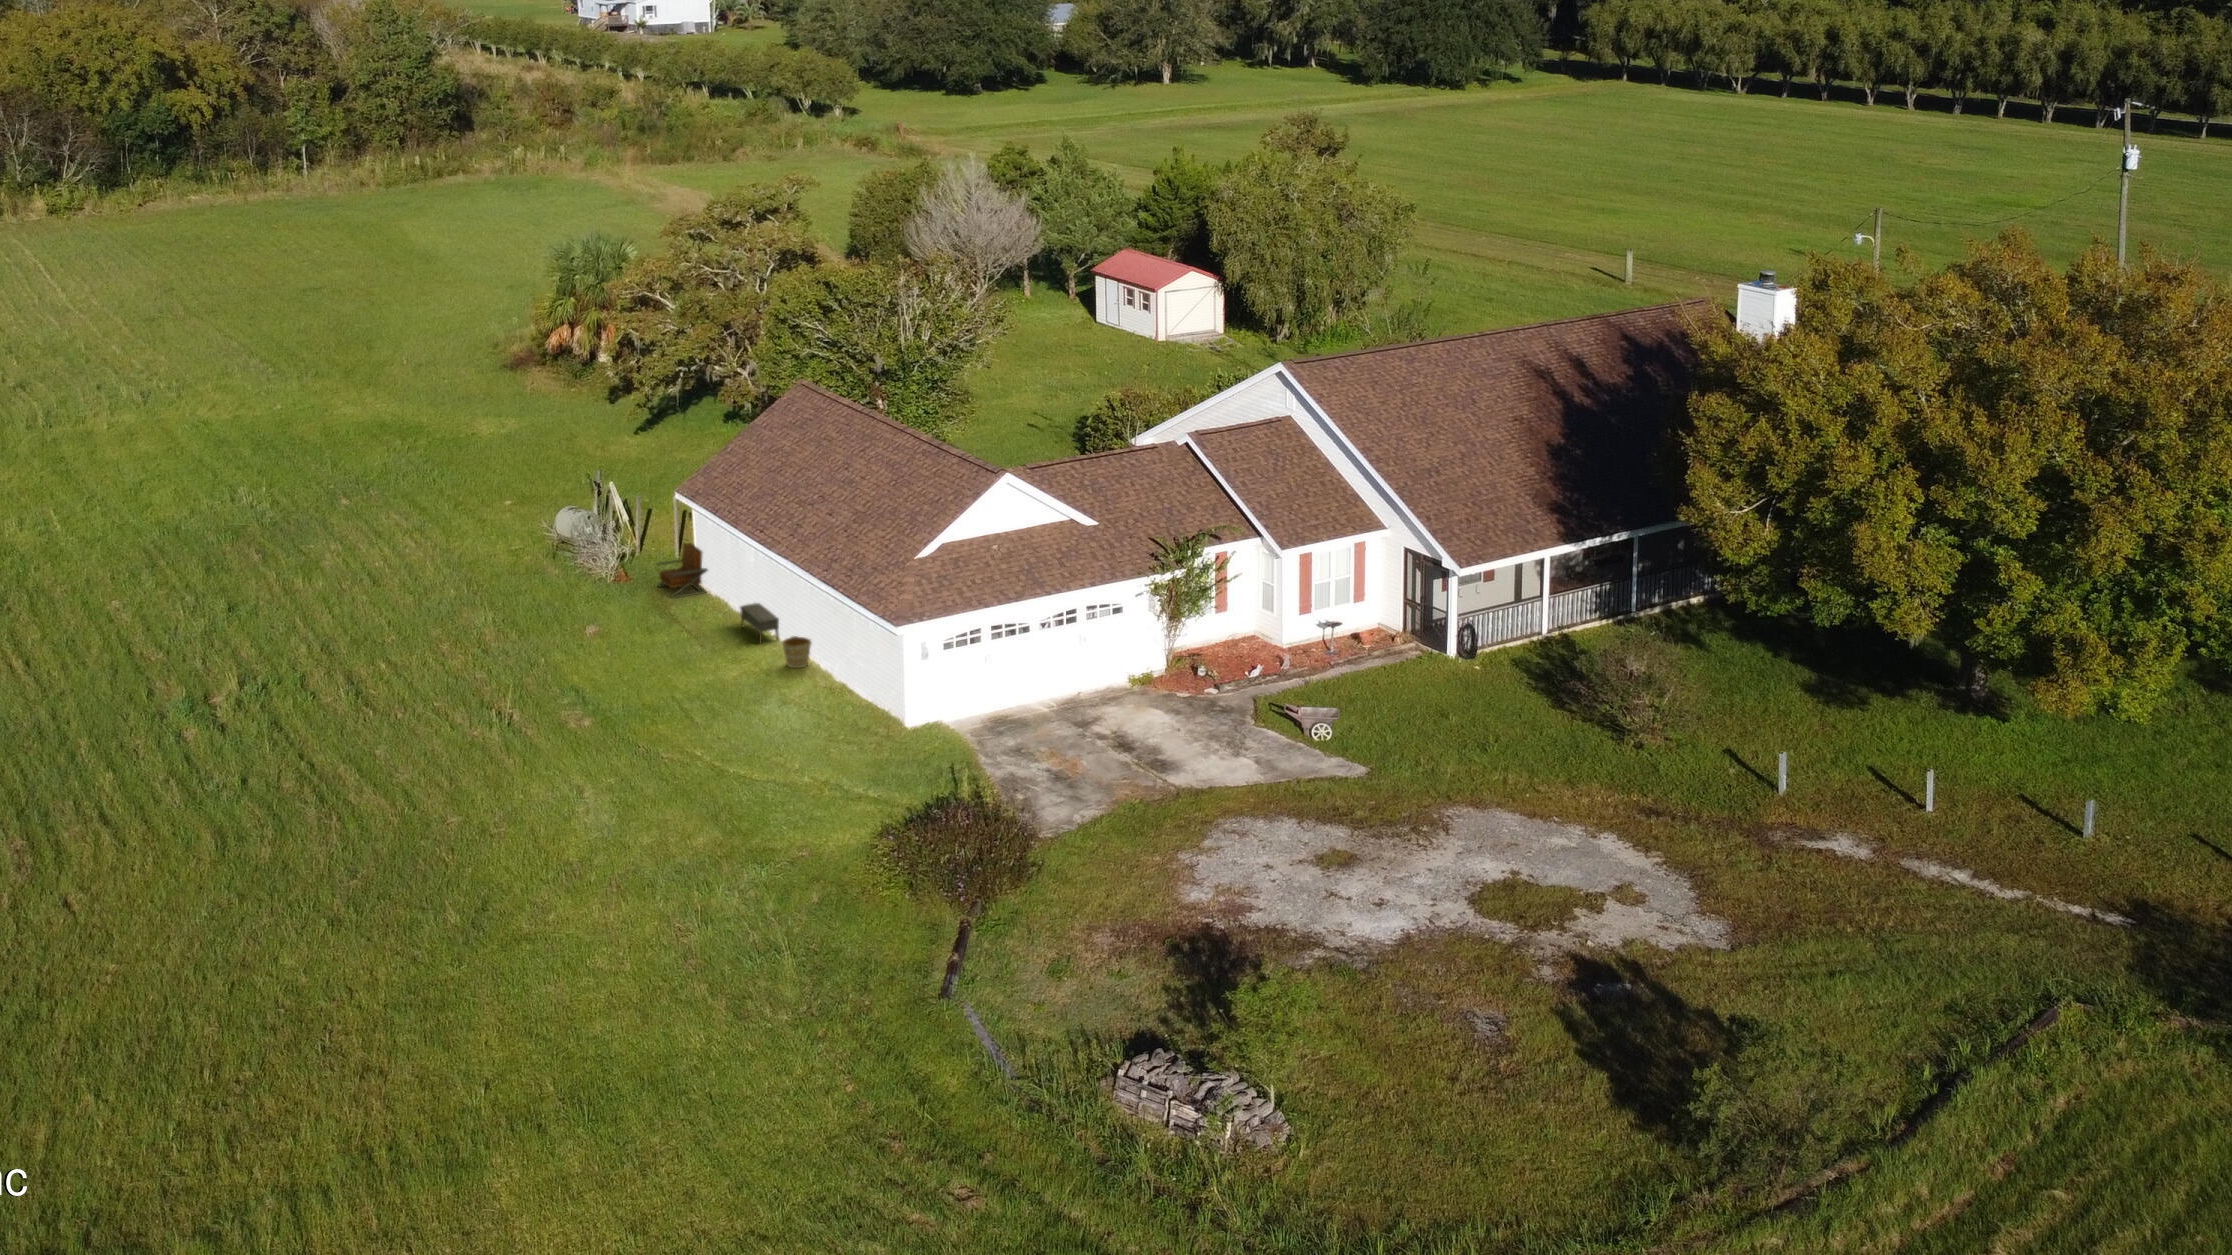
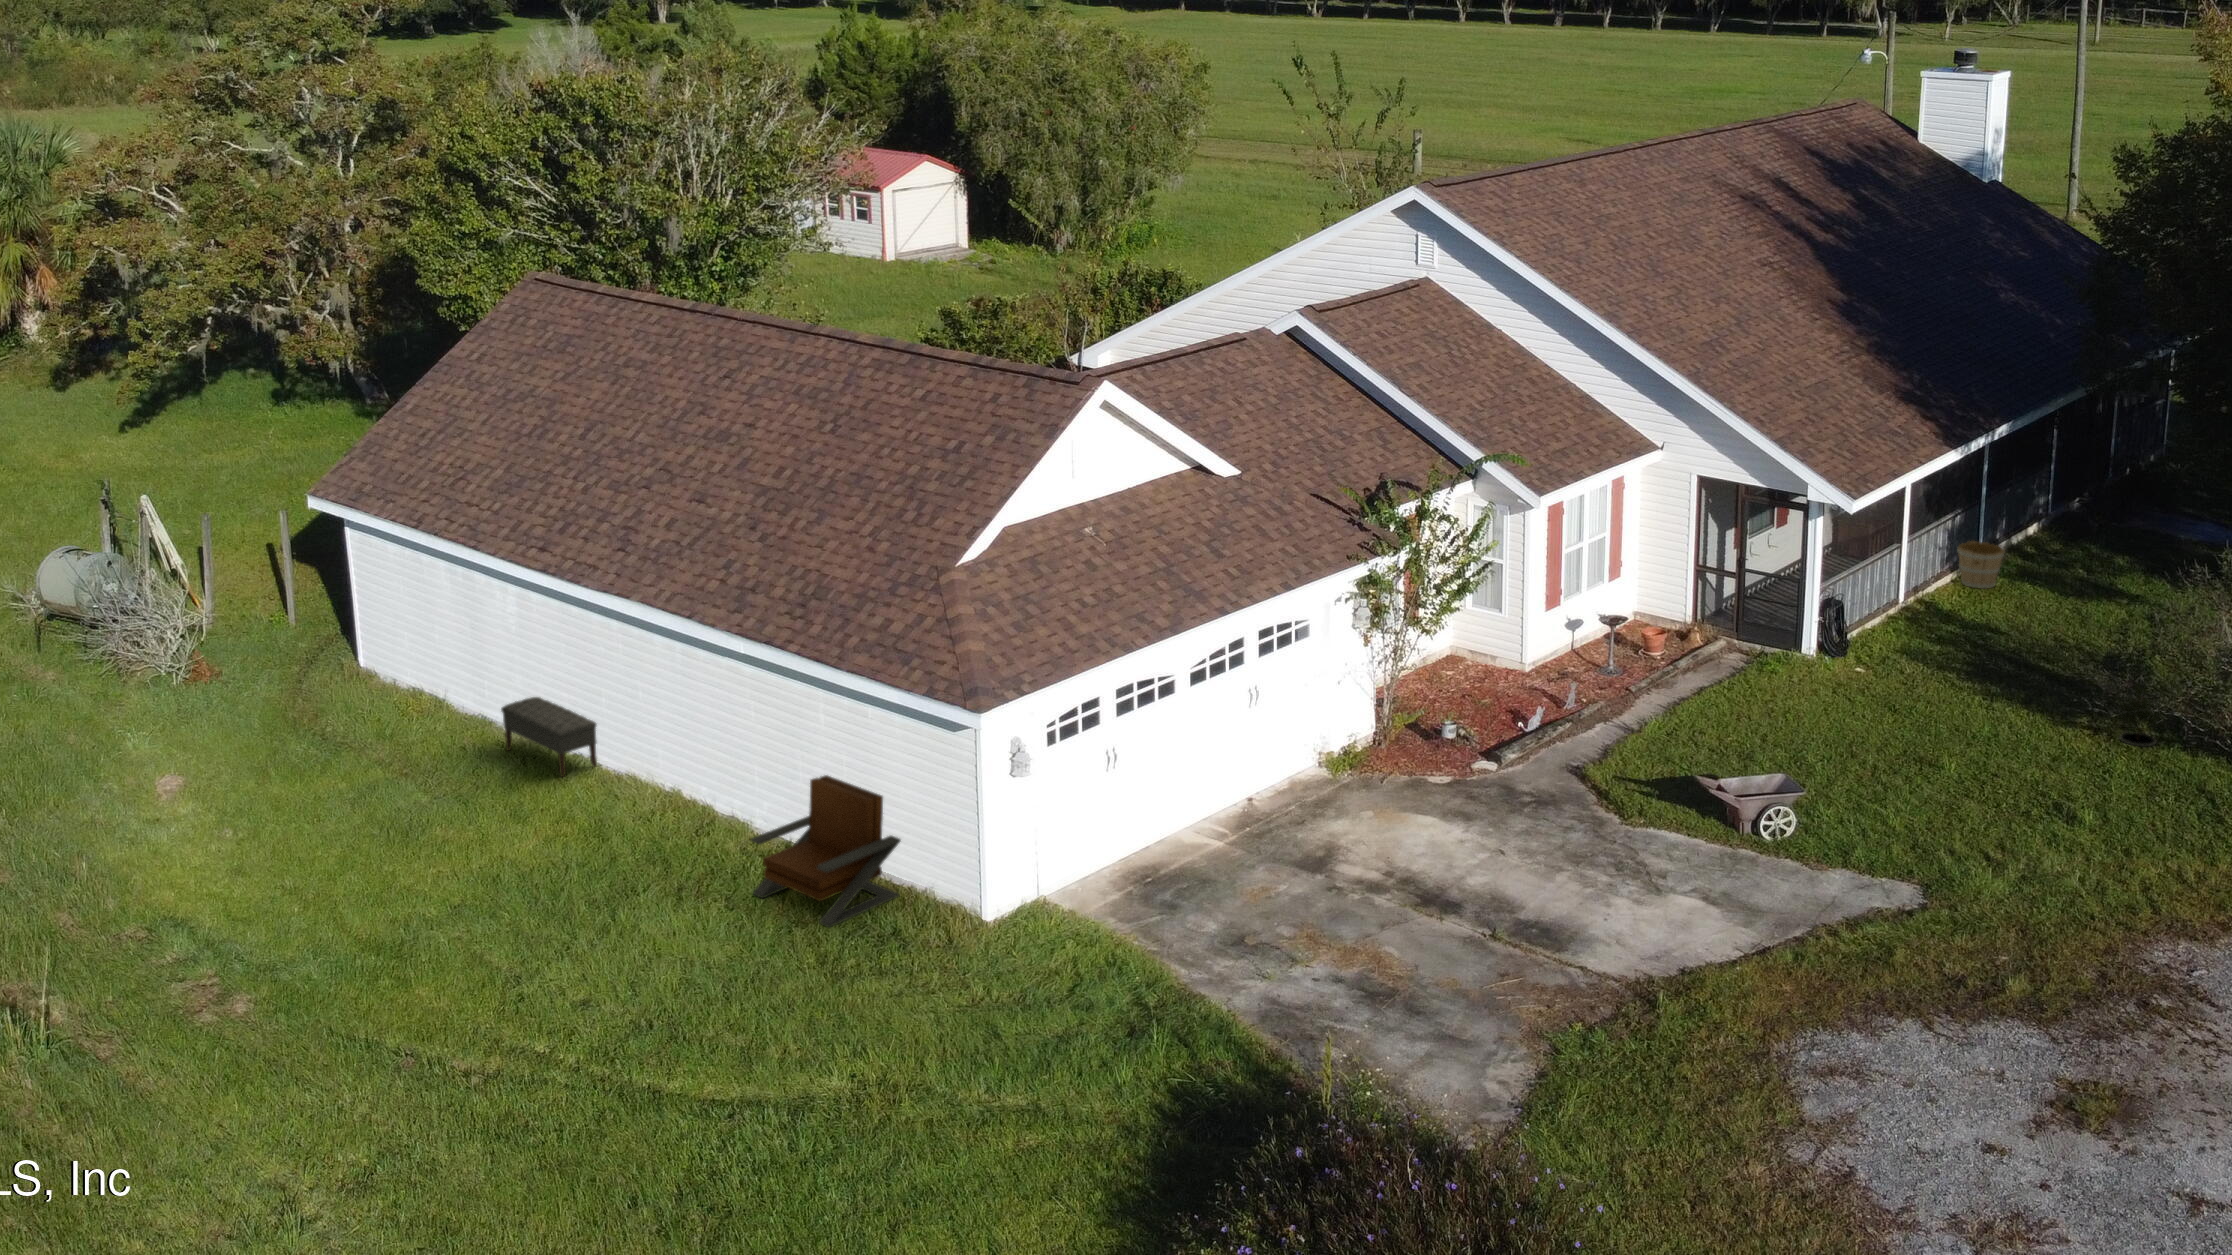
lounge chair: present [657,543,707,598] -> present [750,775,901,927]
wooden bucket: present [782,636,811,668] -> present [1957,541,2005,589]
potted tree: none [1571,685,1596,724] -> present [2119,683,2160,746]

